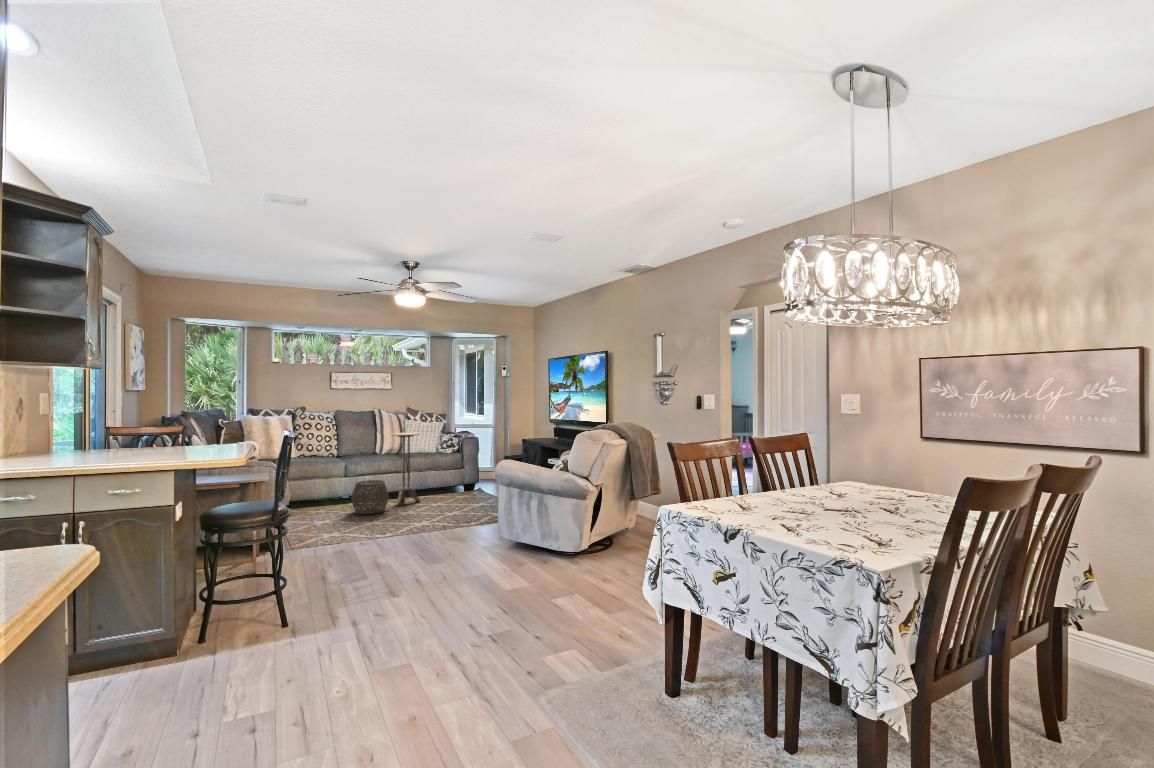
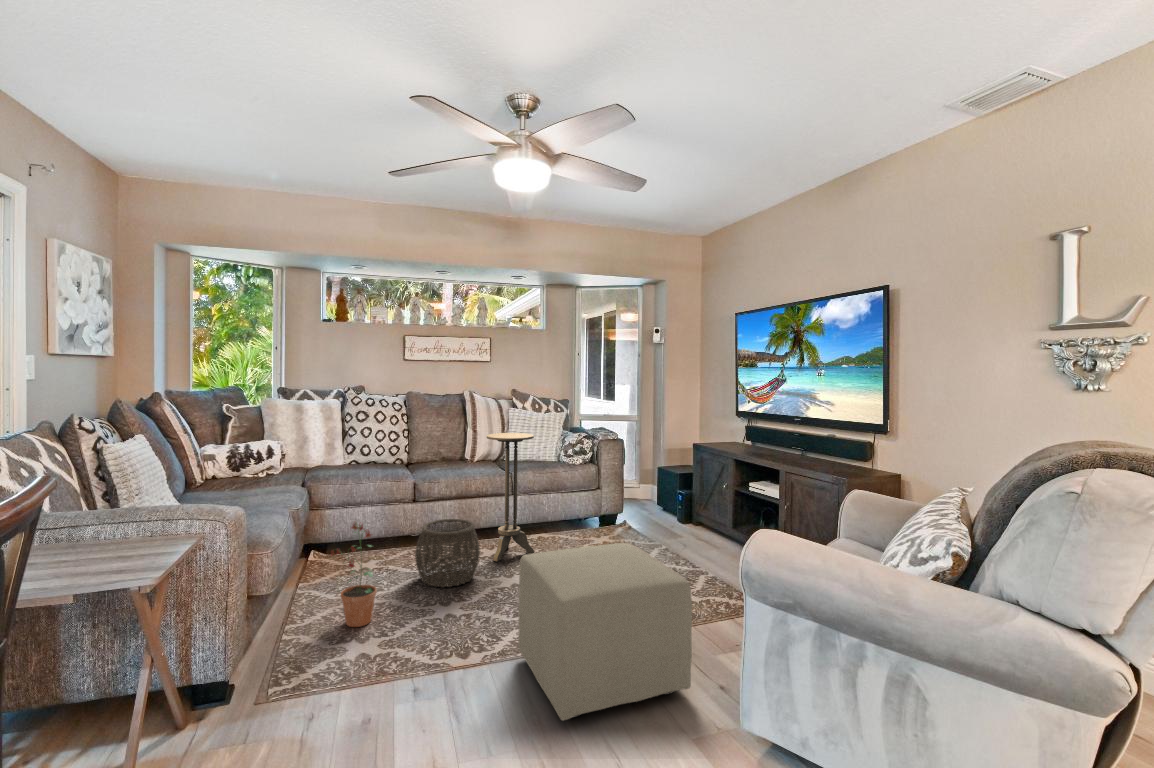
potted plant: none [310,475,336,527] -> present [331,522,377,627]
ottoman: none [410,478,485,540] -> present [518,543,692,721]

